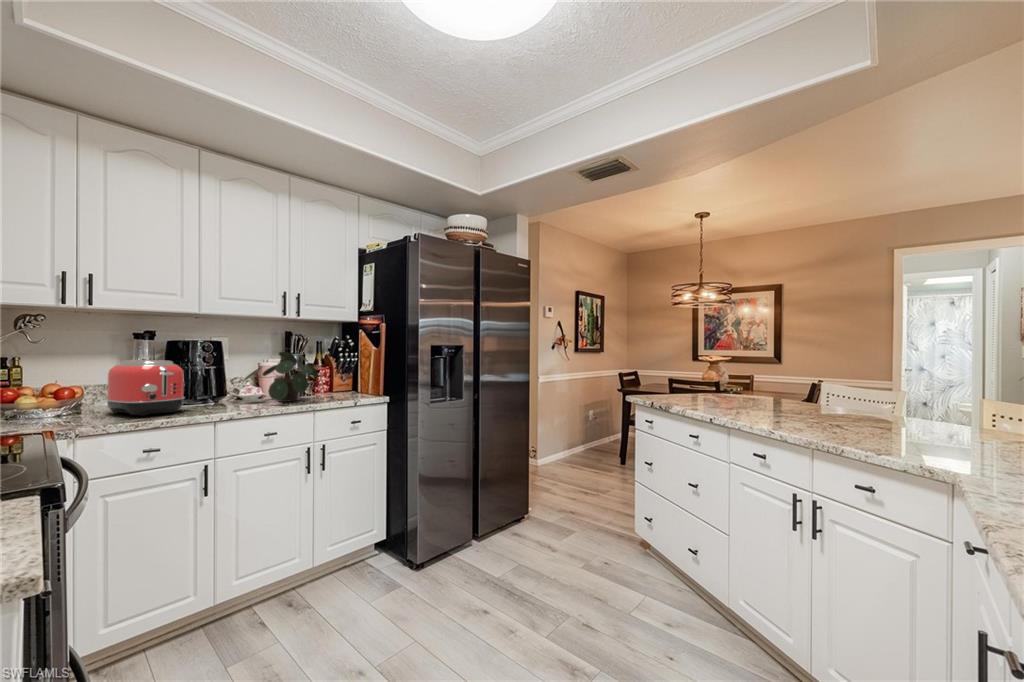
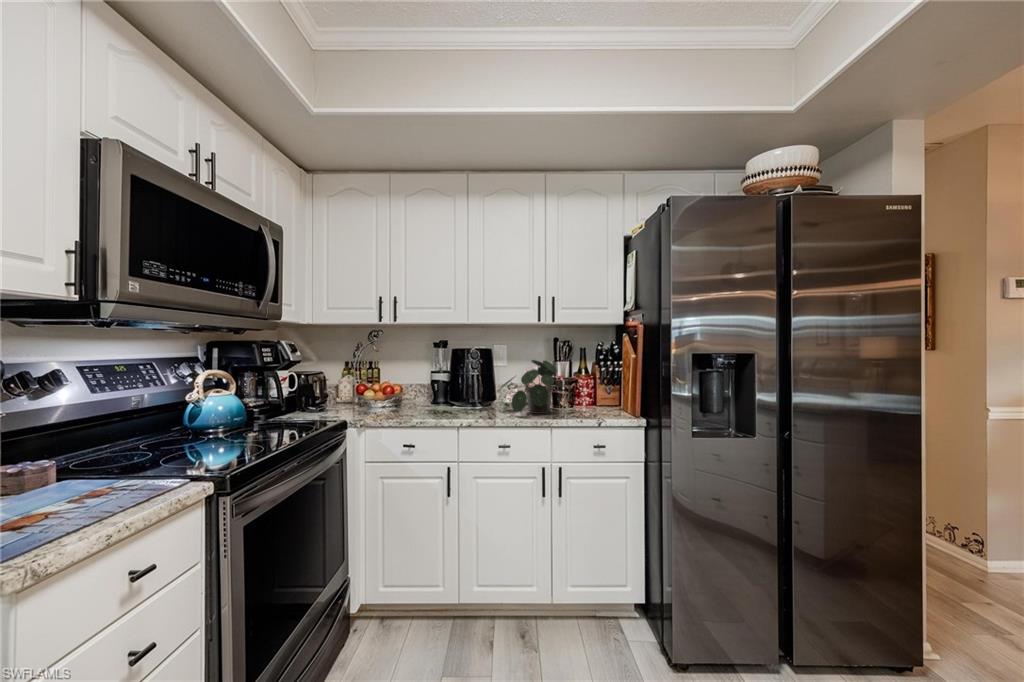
toaster: present [106,360,185,416] -> none [400,366,446,415]

